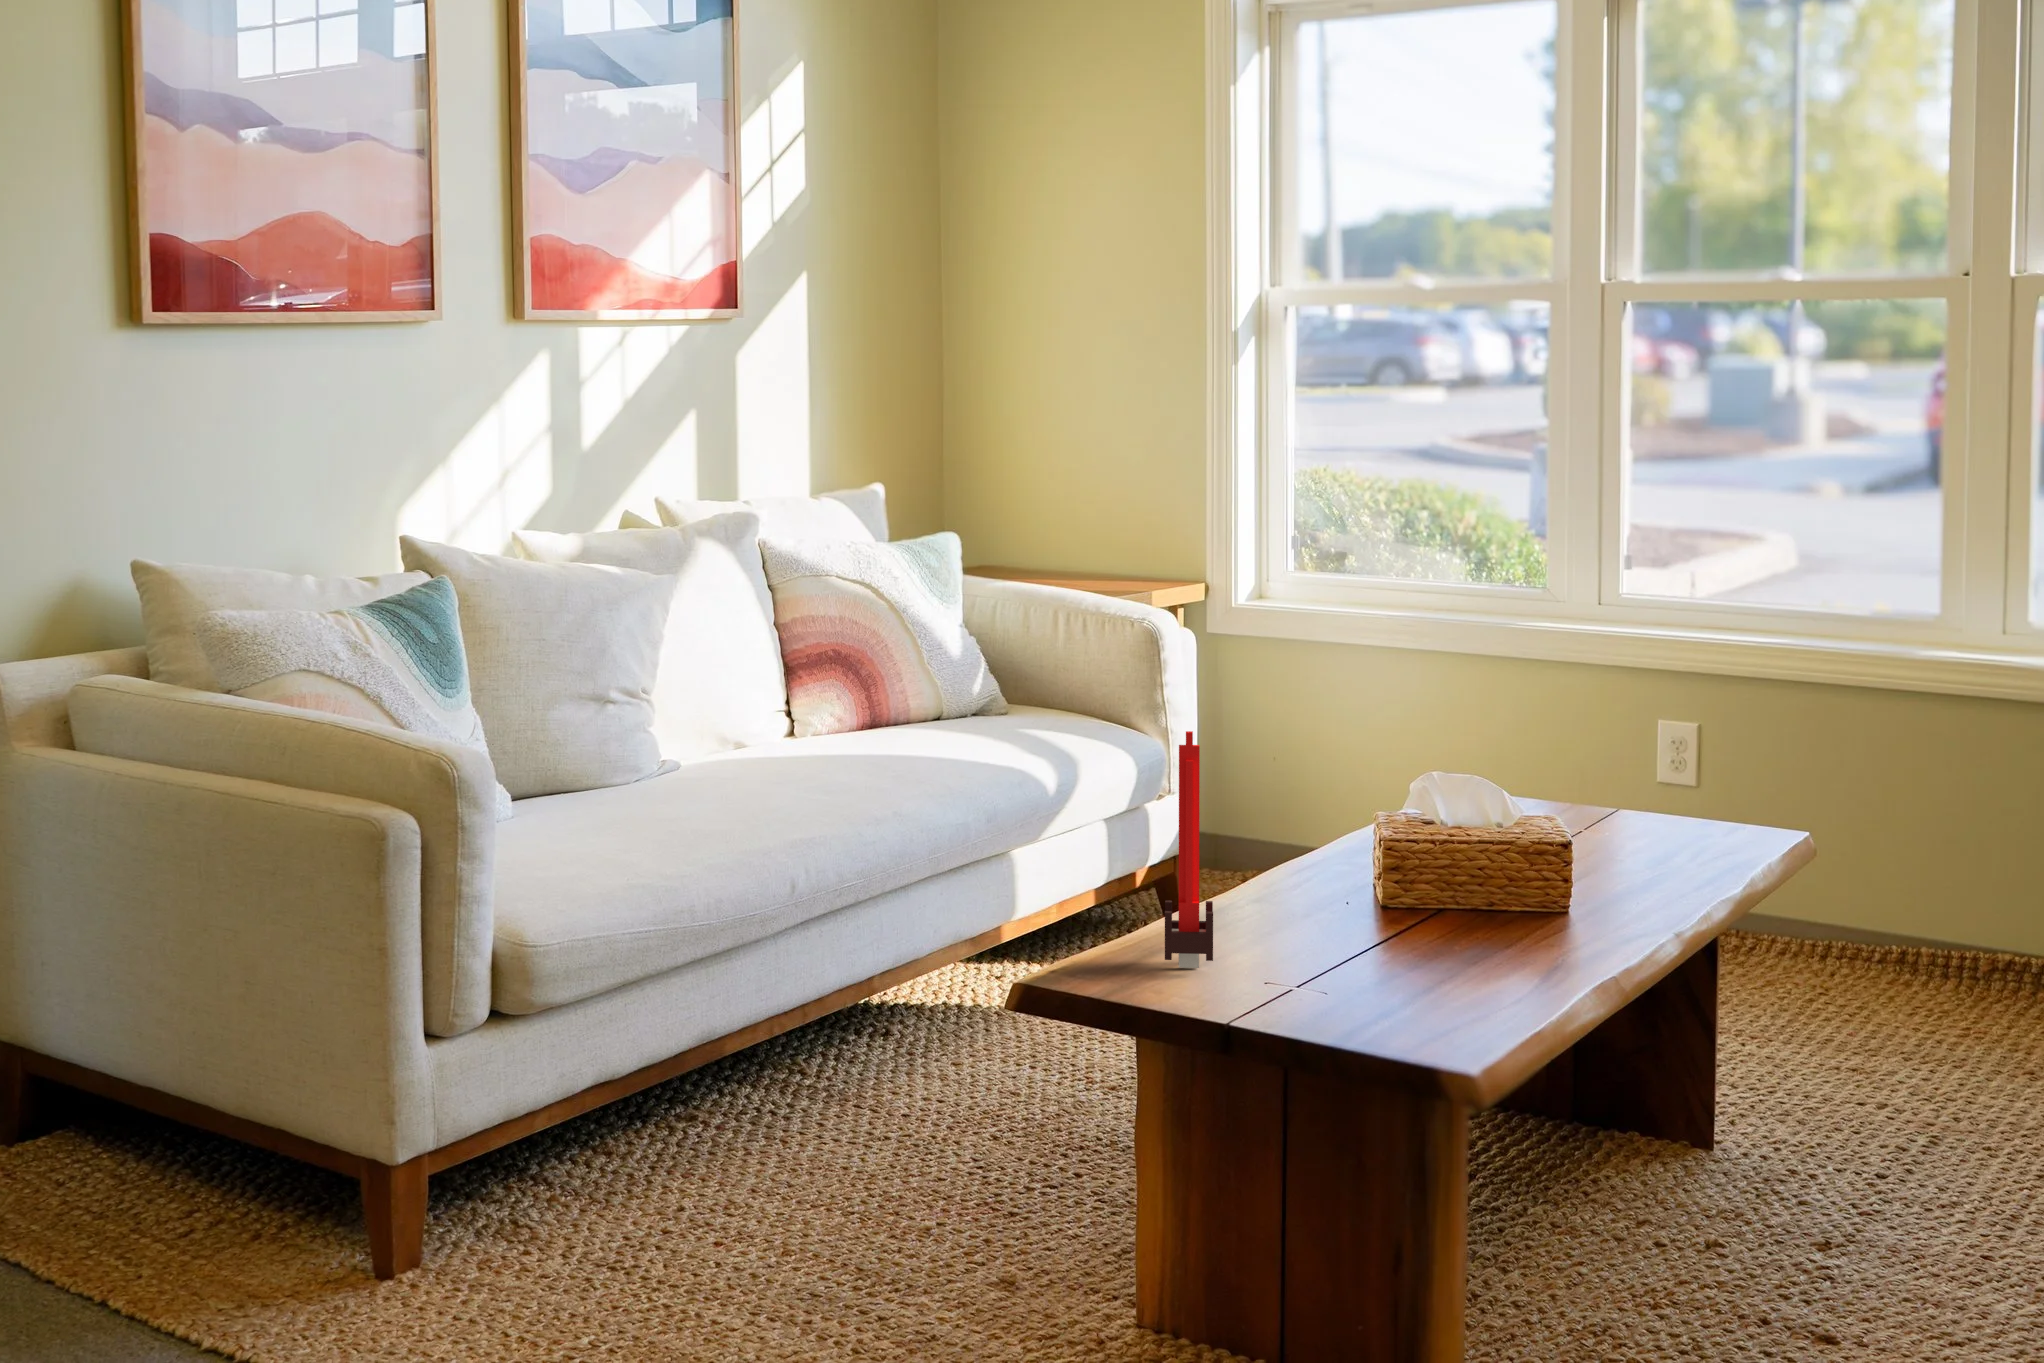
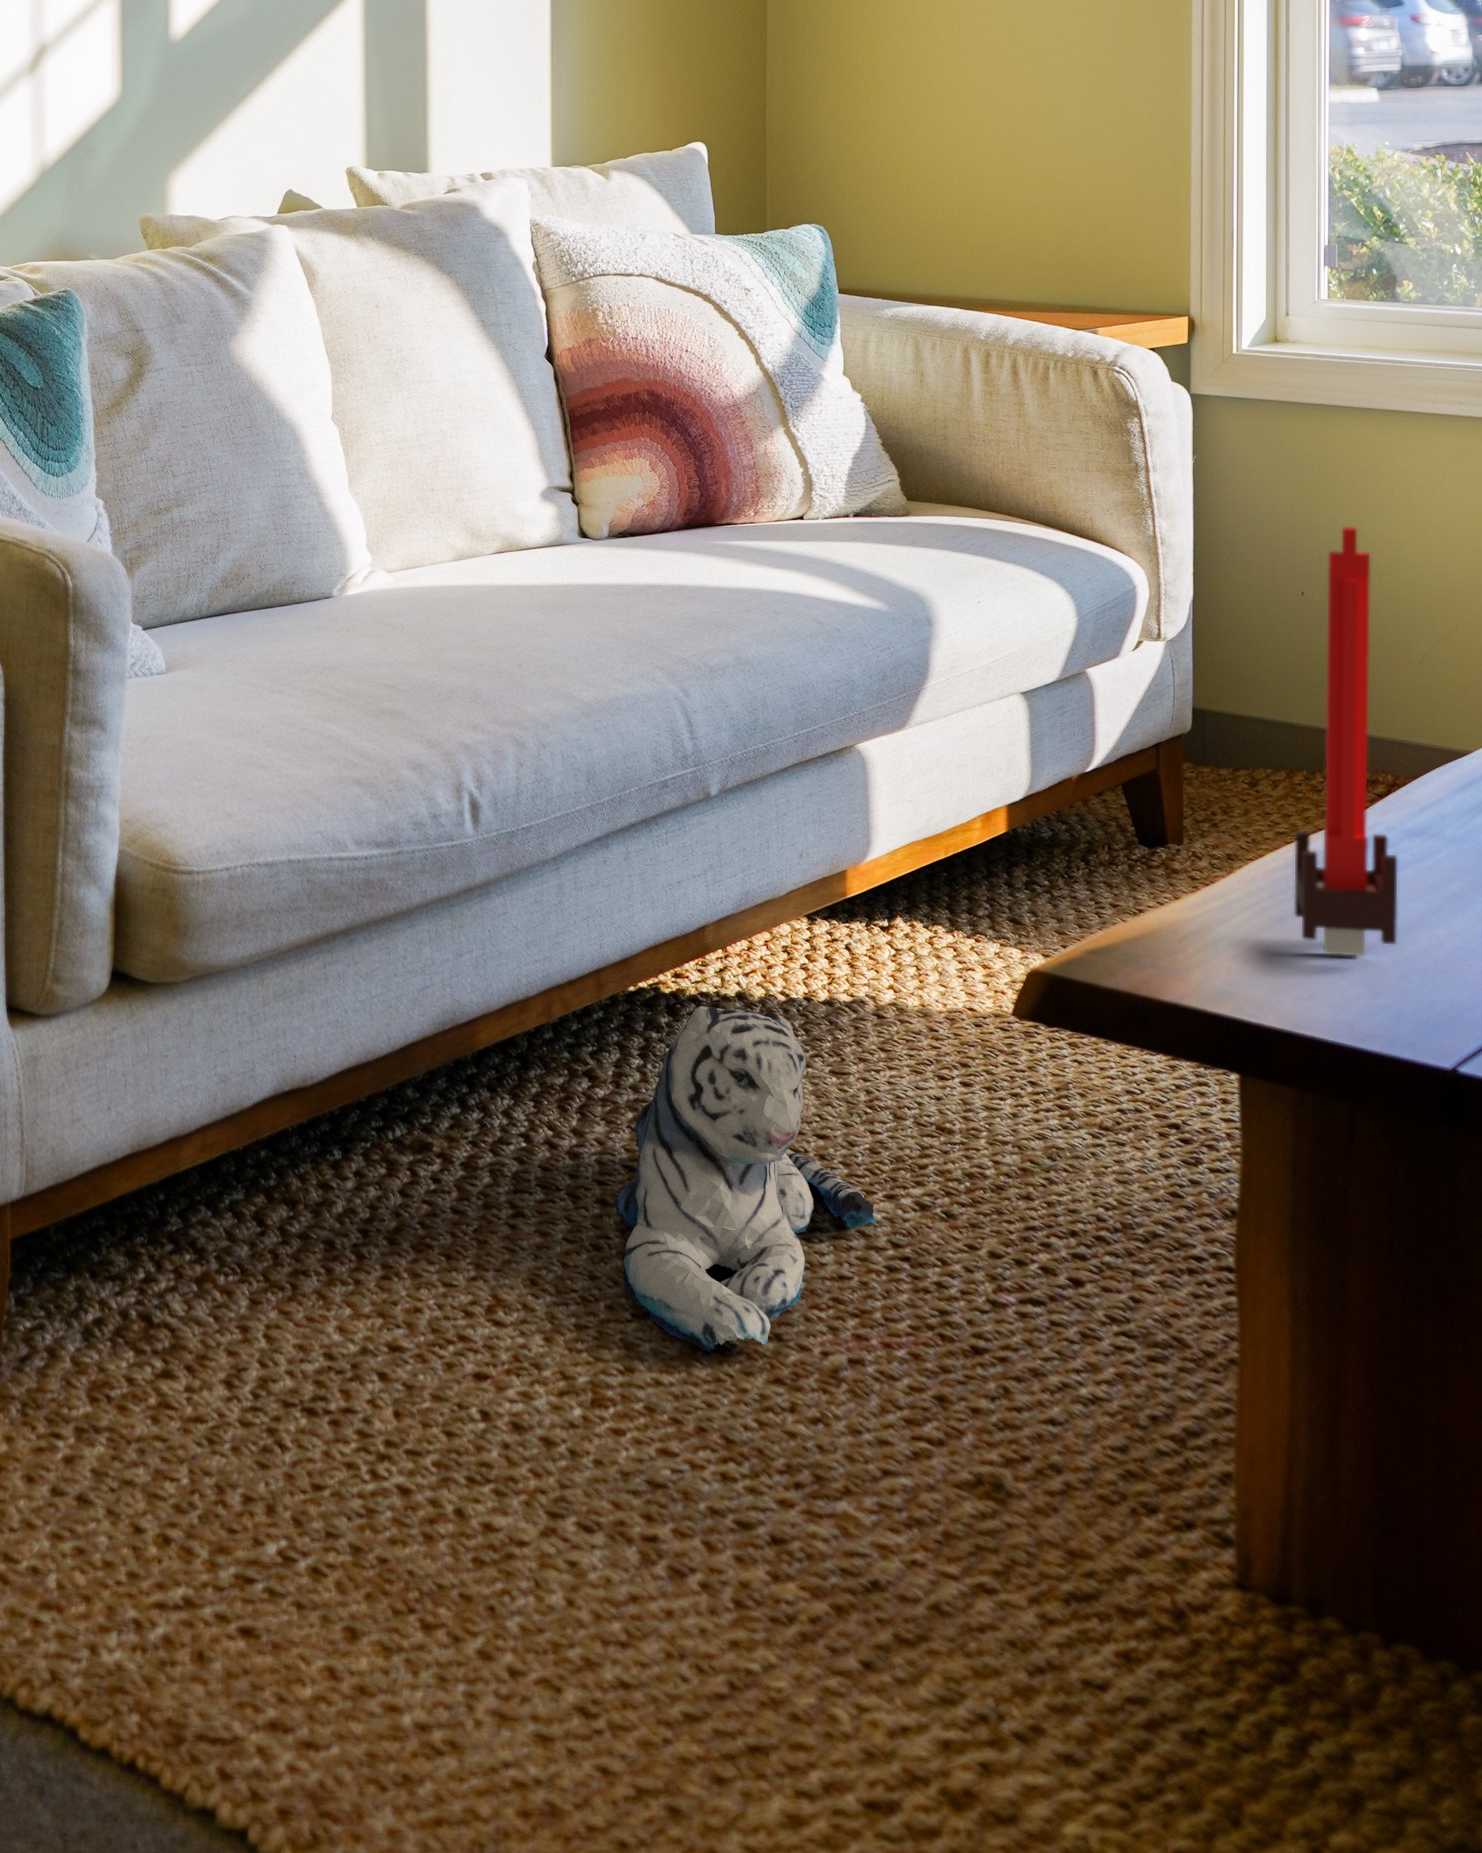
plush toy: none [807,1020,963,1222] -> present [613,1006,876,1351]

